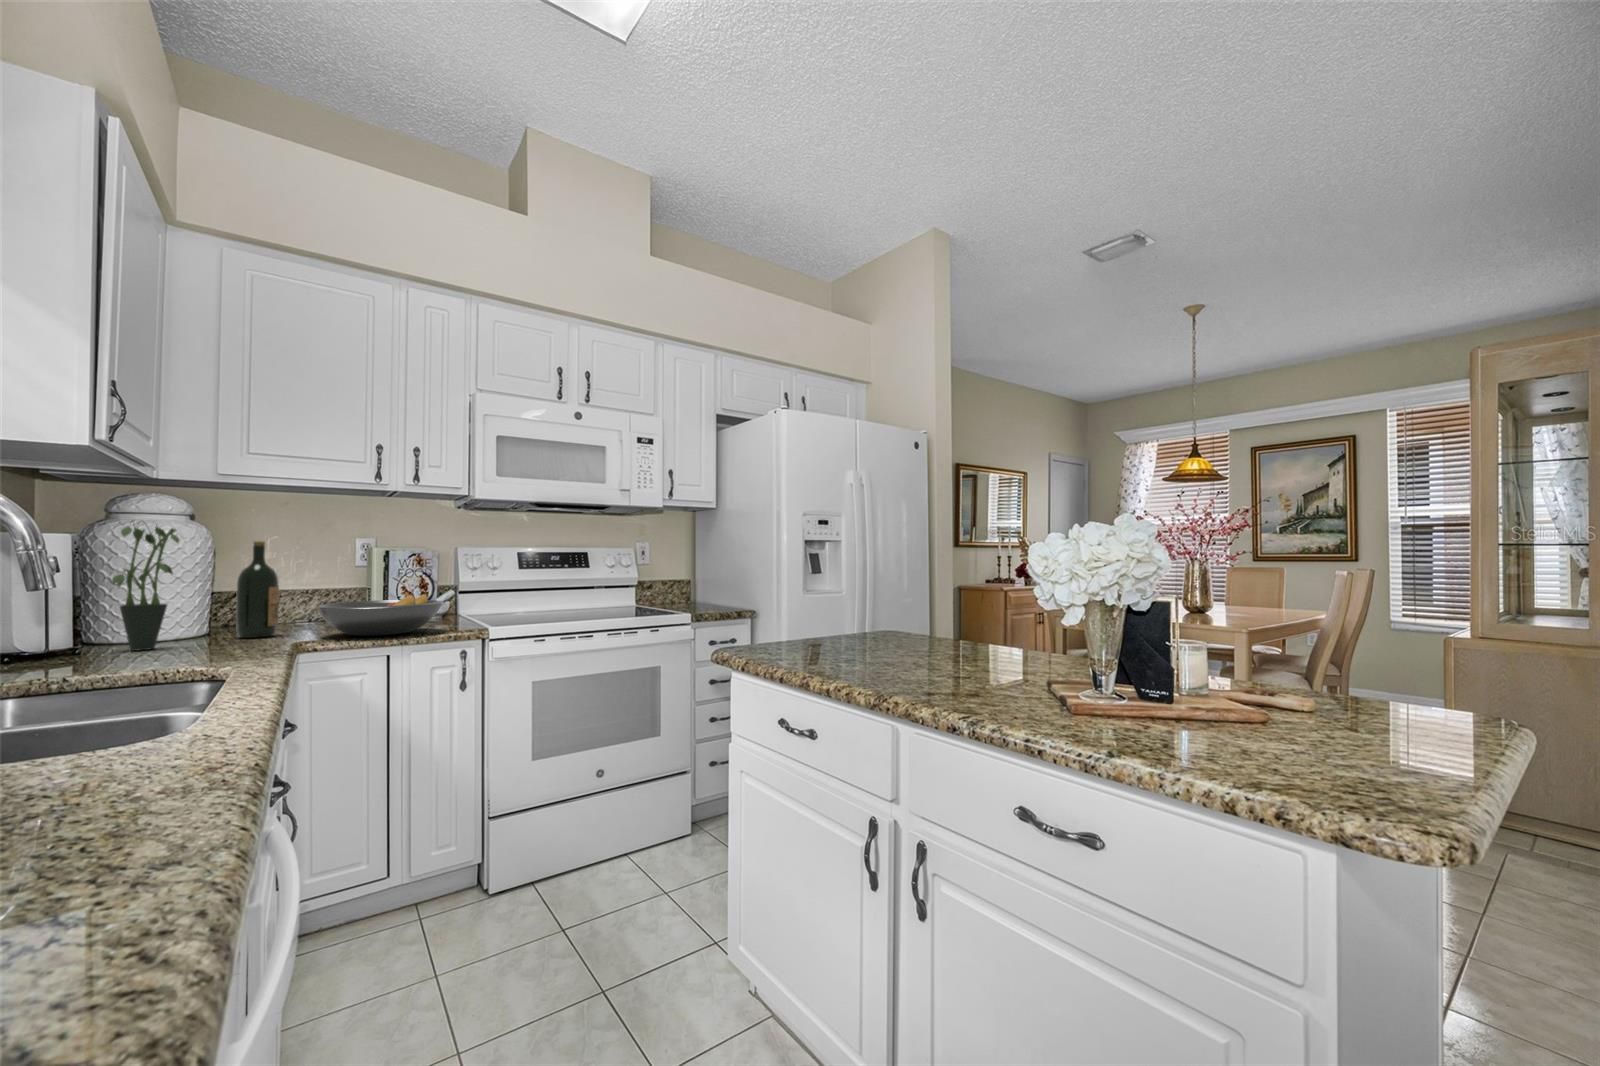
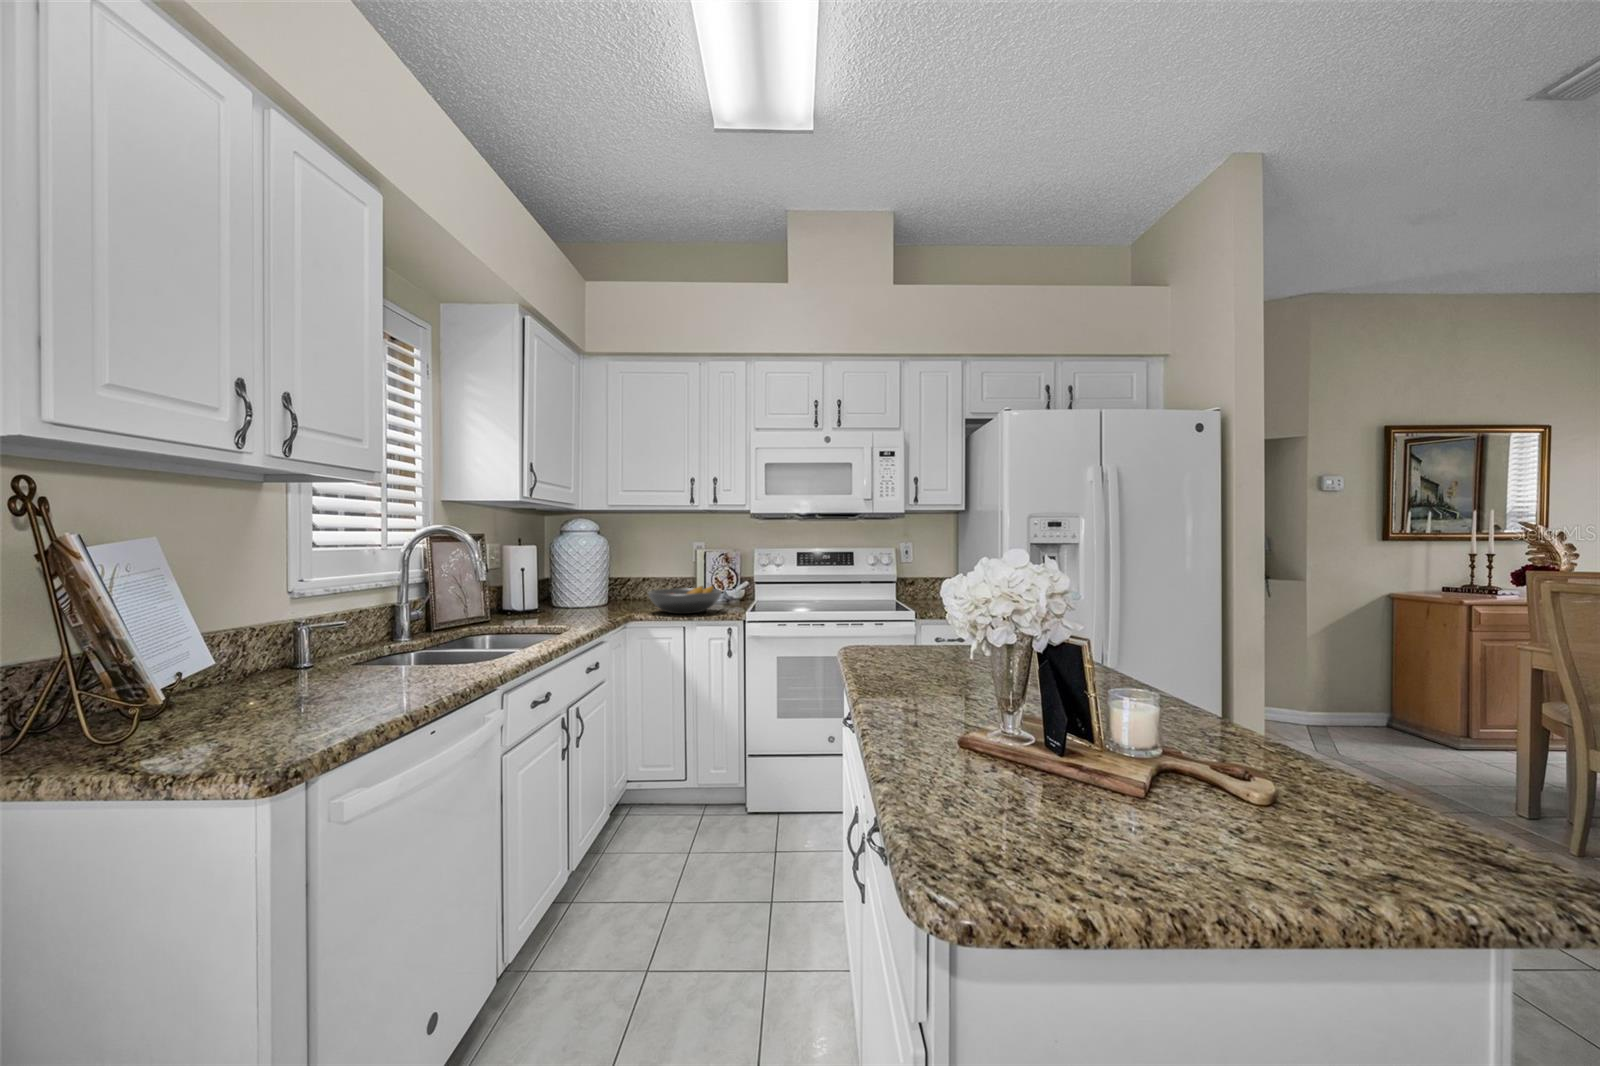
potted plant: present [112,521,179,651] -> none [548,538,583,613]
wine bottle: present [236,541,279,638] -> none [614,548,635,609]

